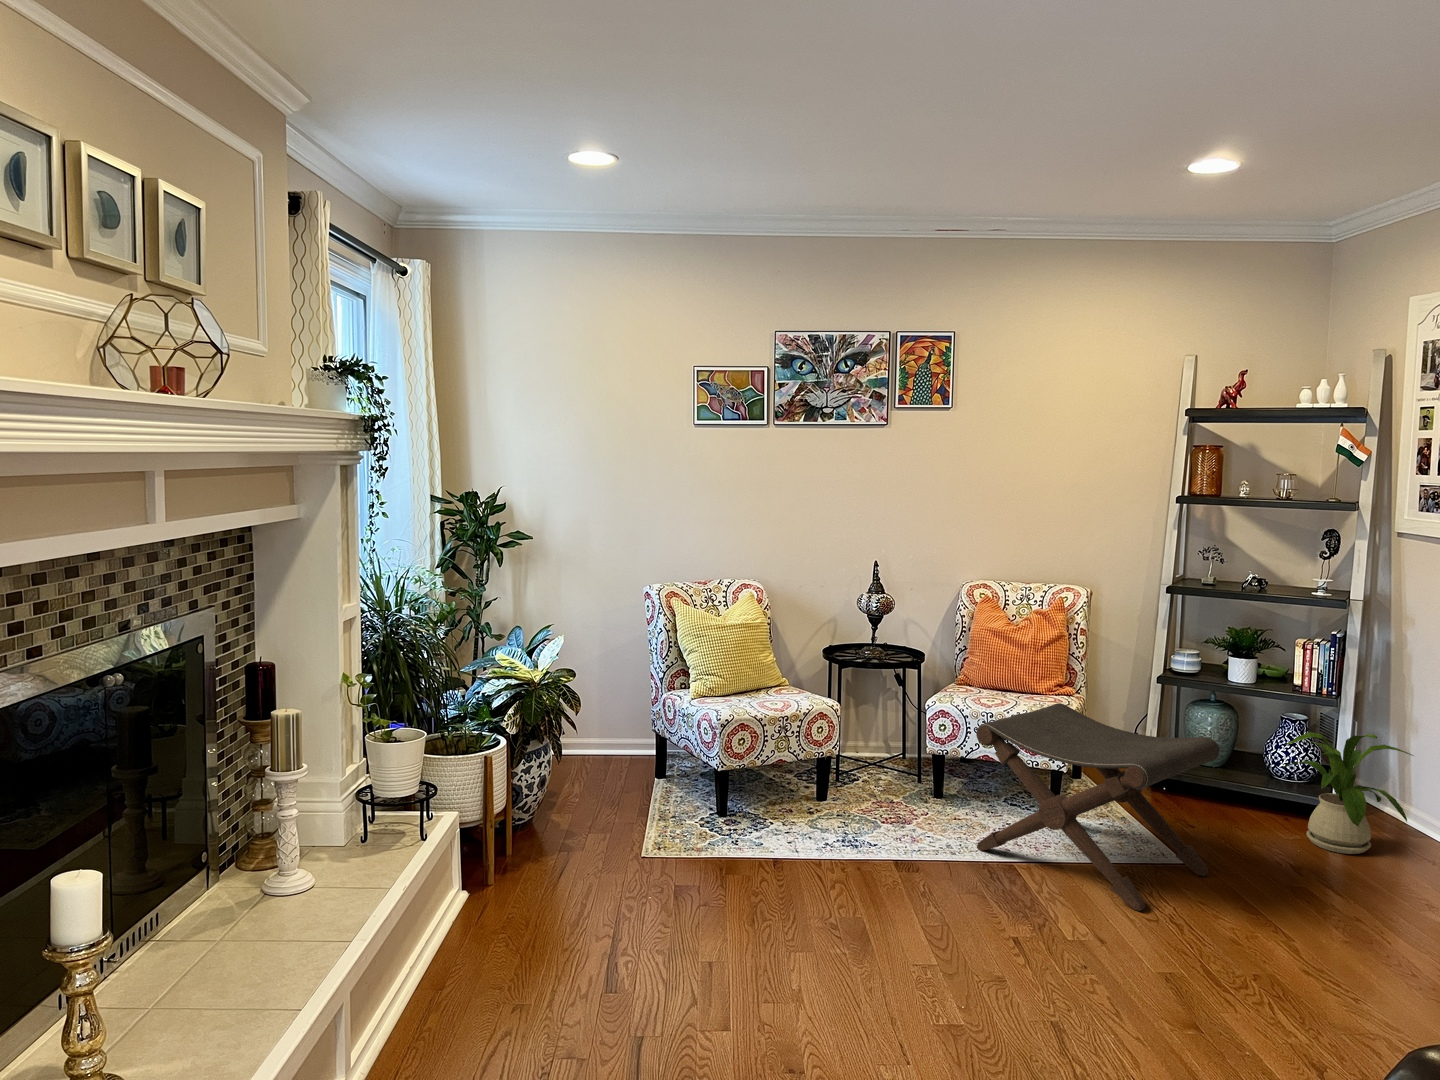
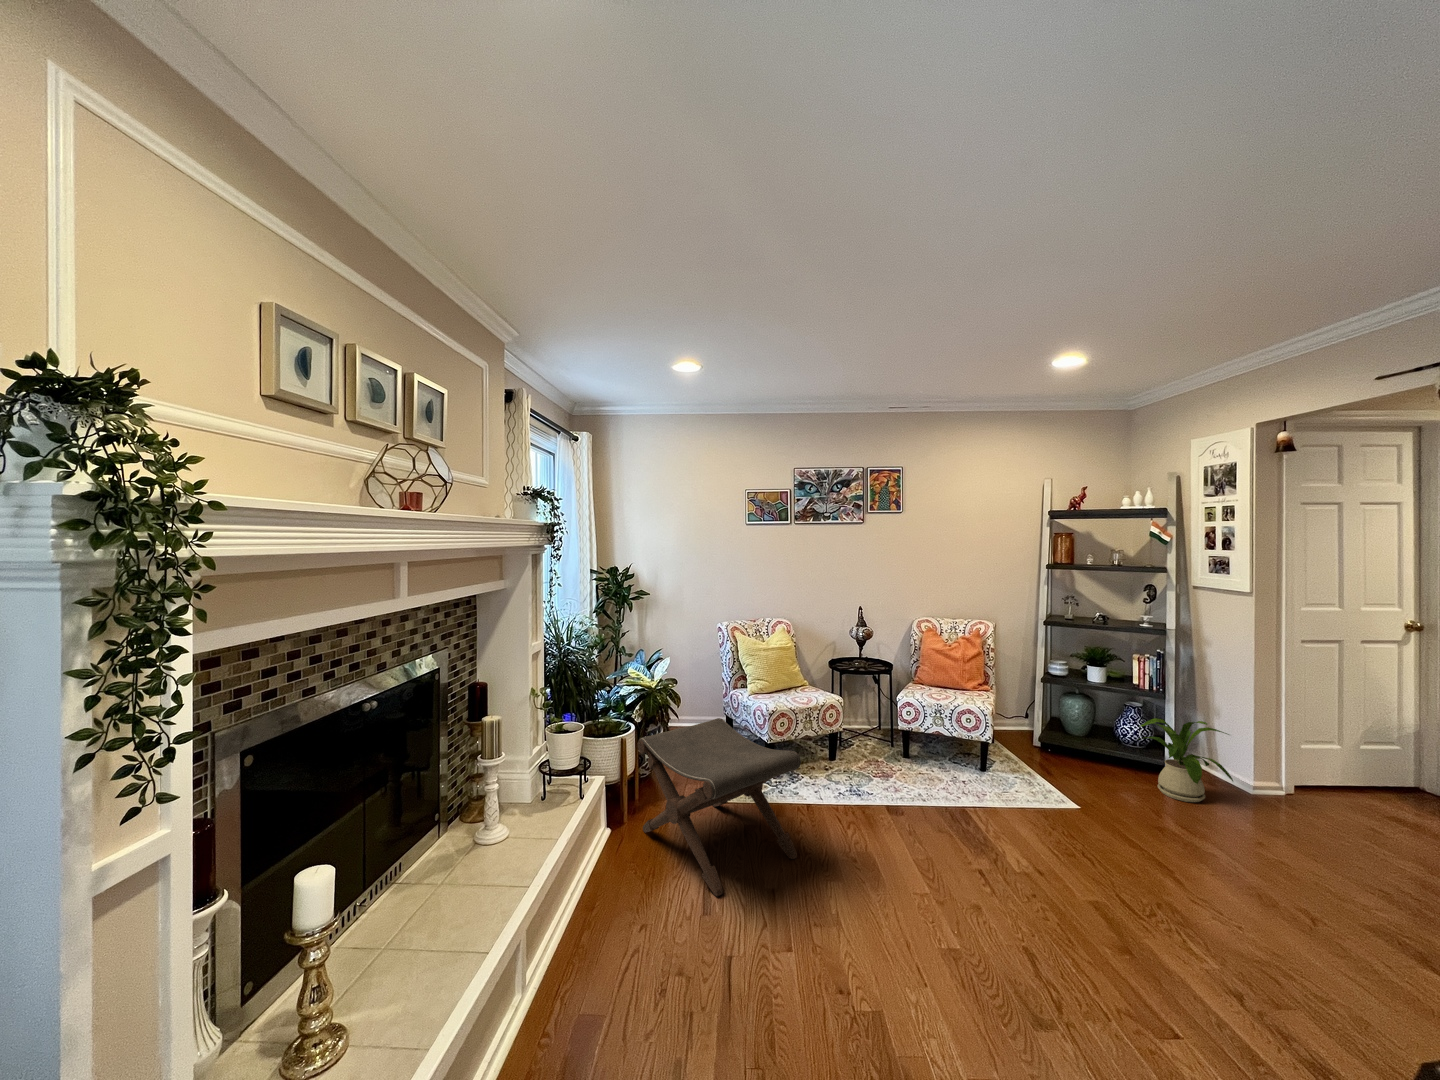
footstool: present [976,703,1220,911] -> present [638,718,801,896]

